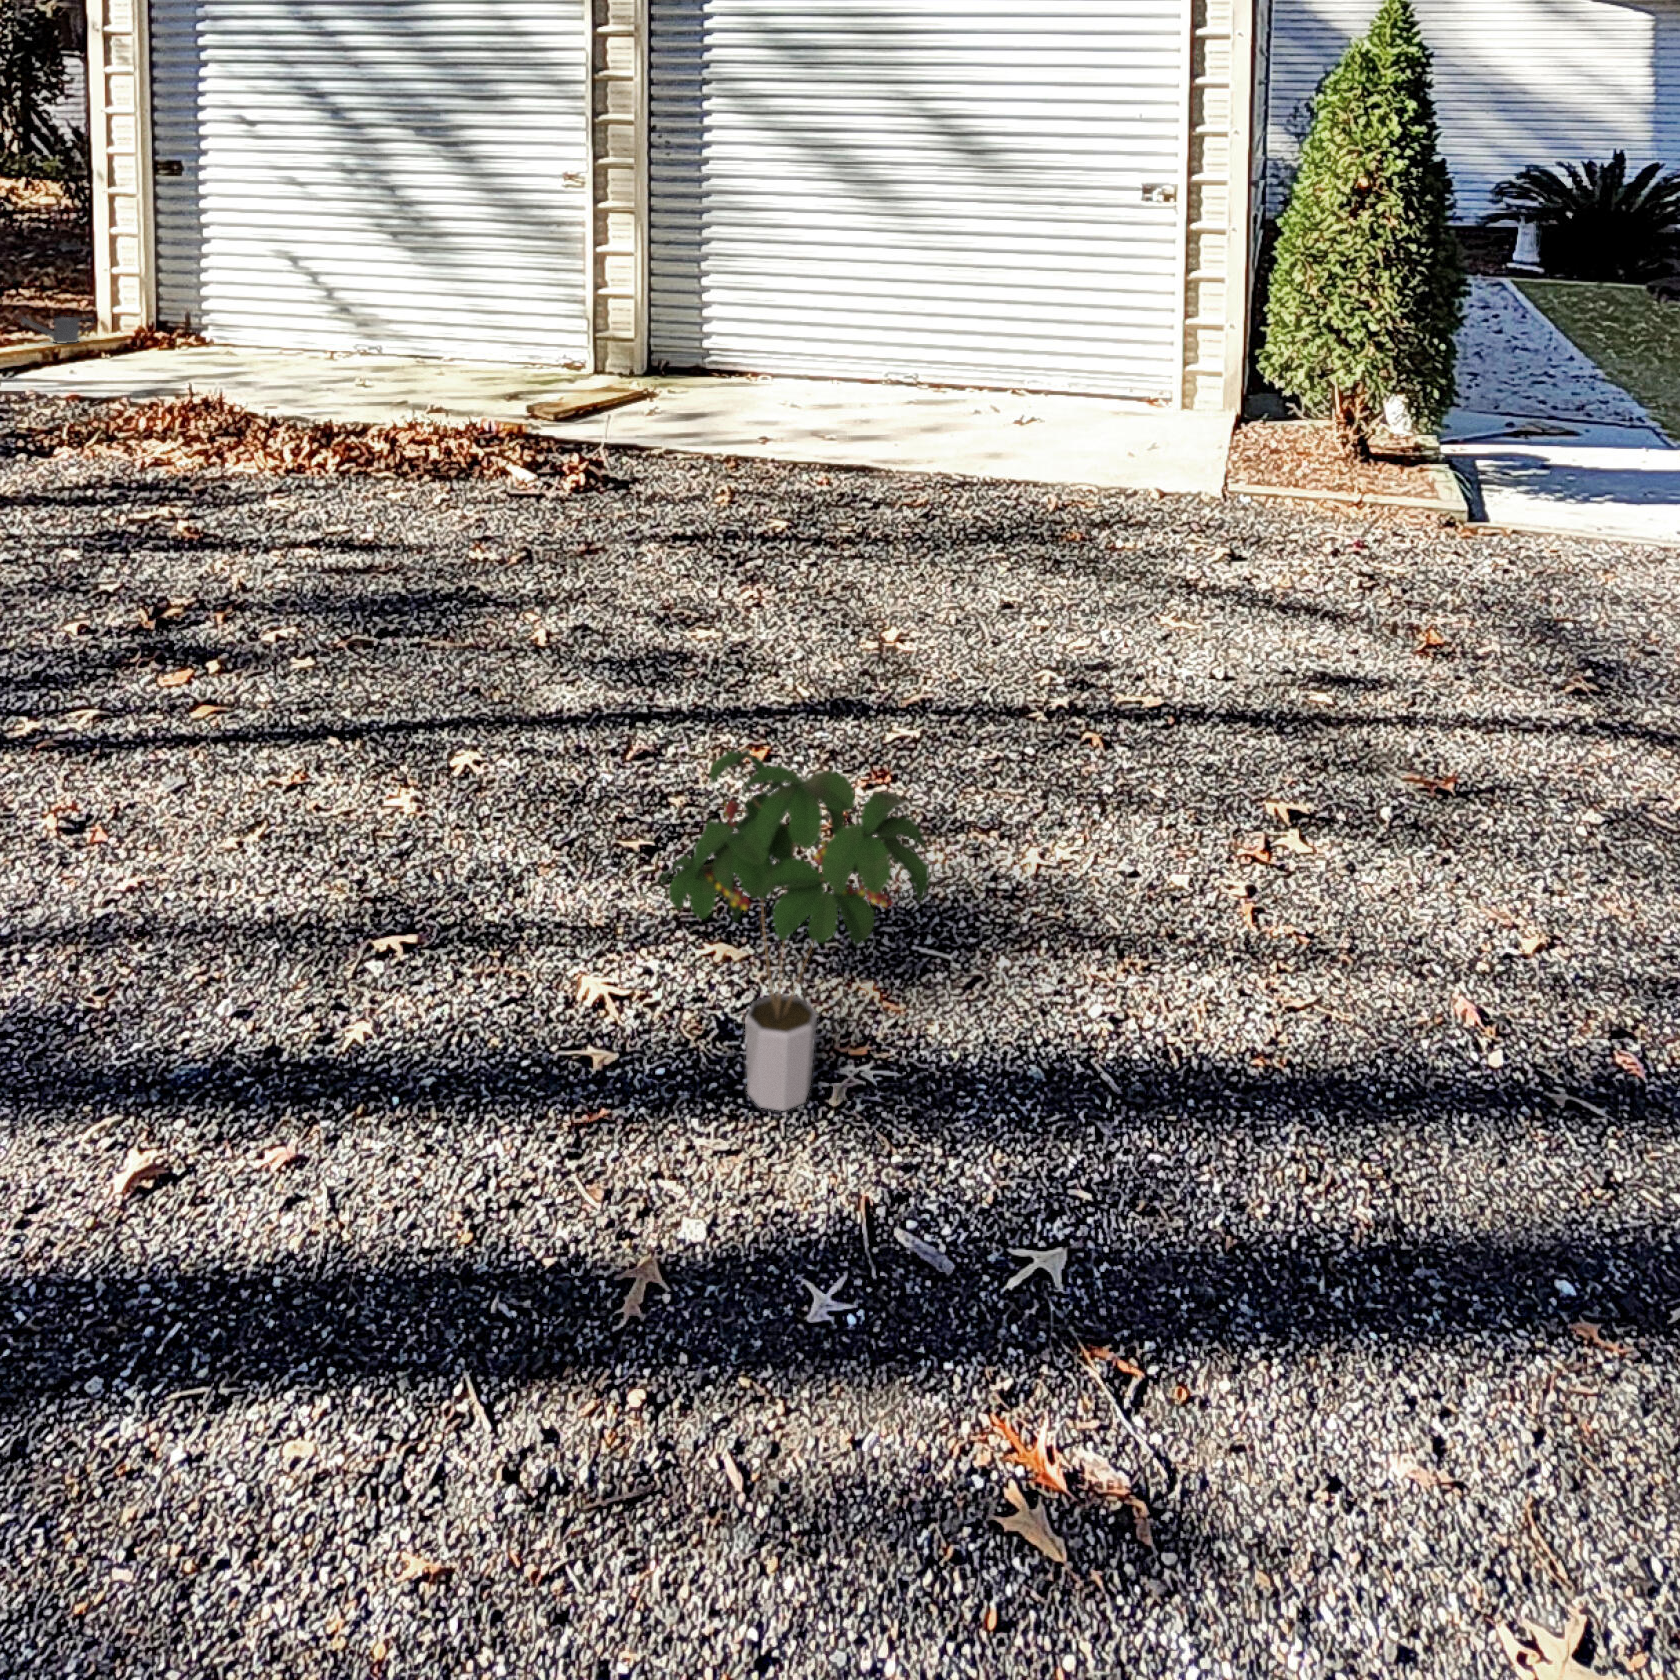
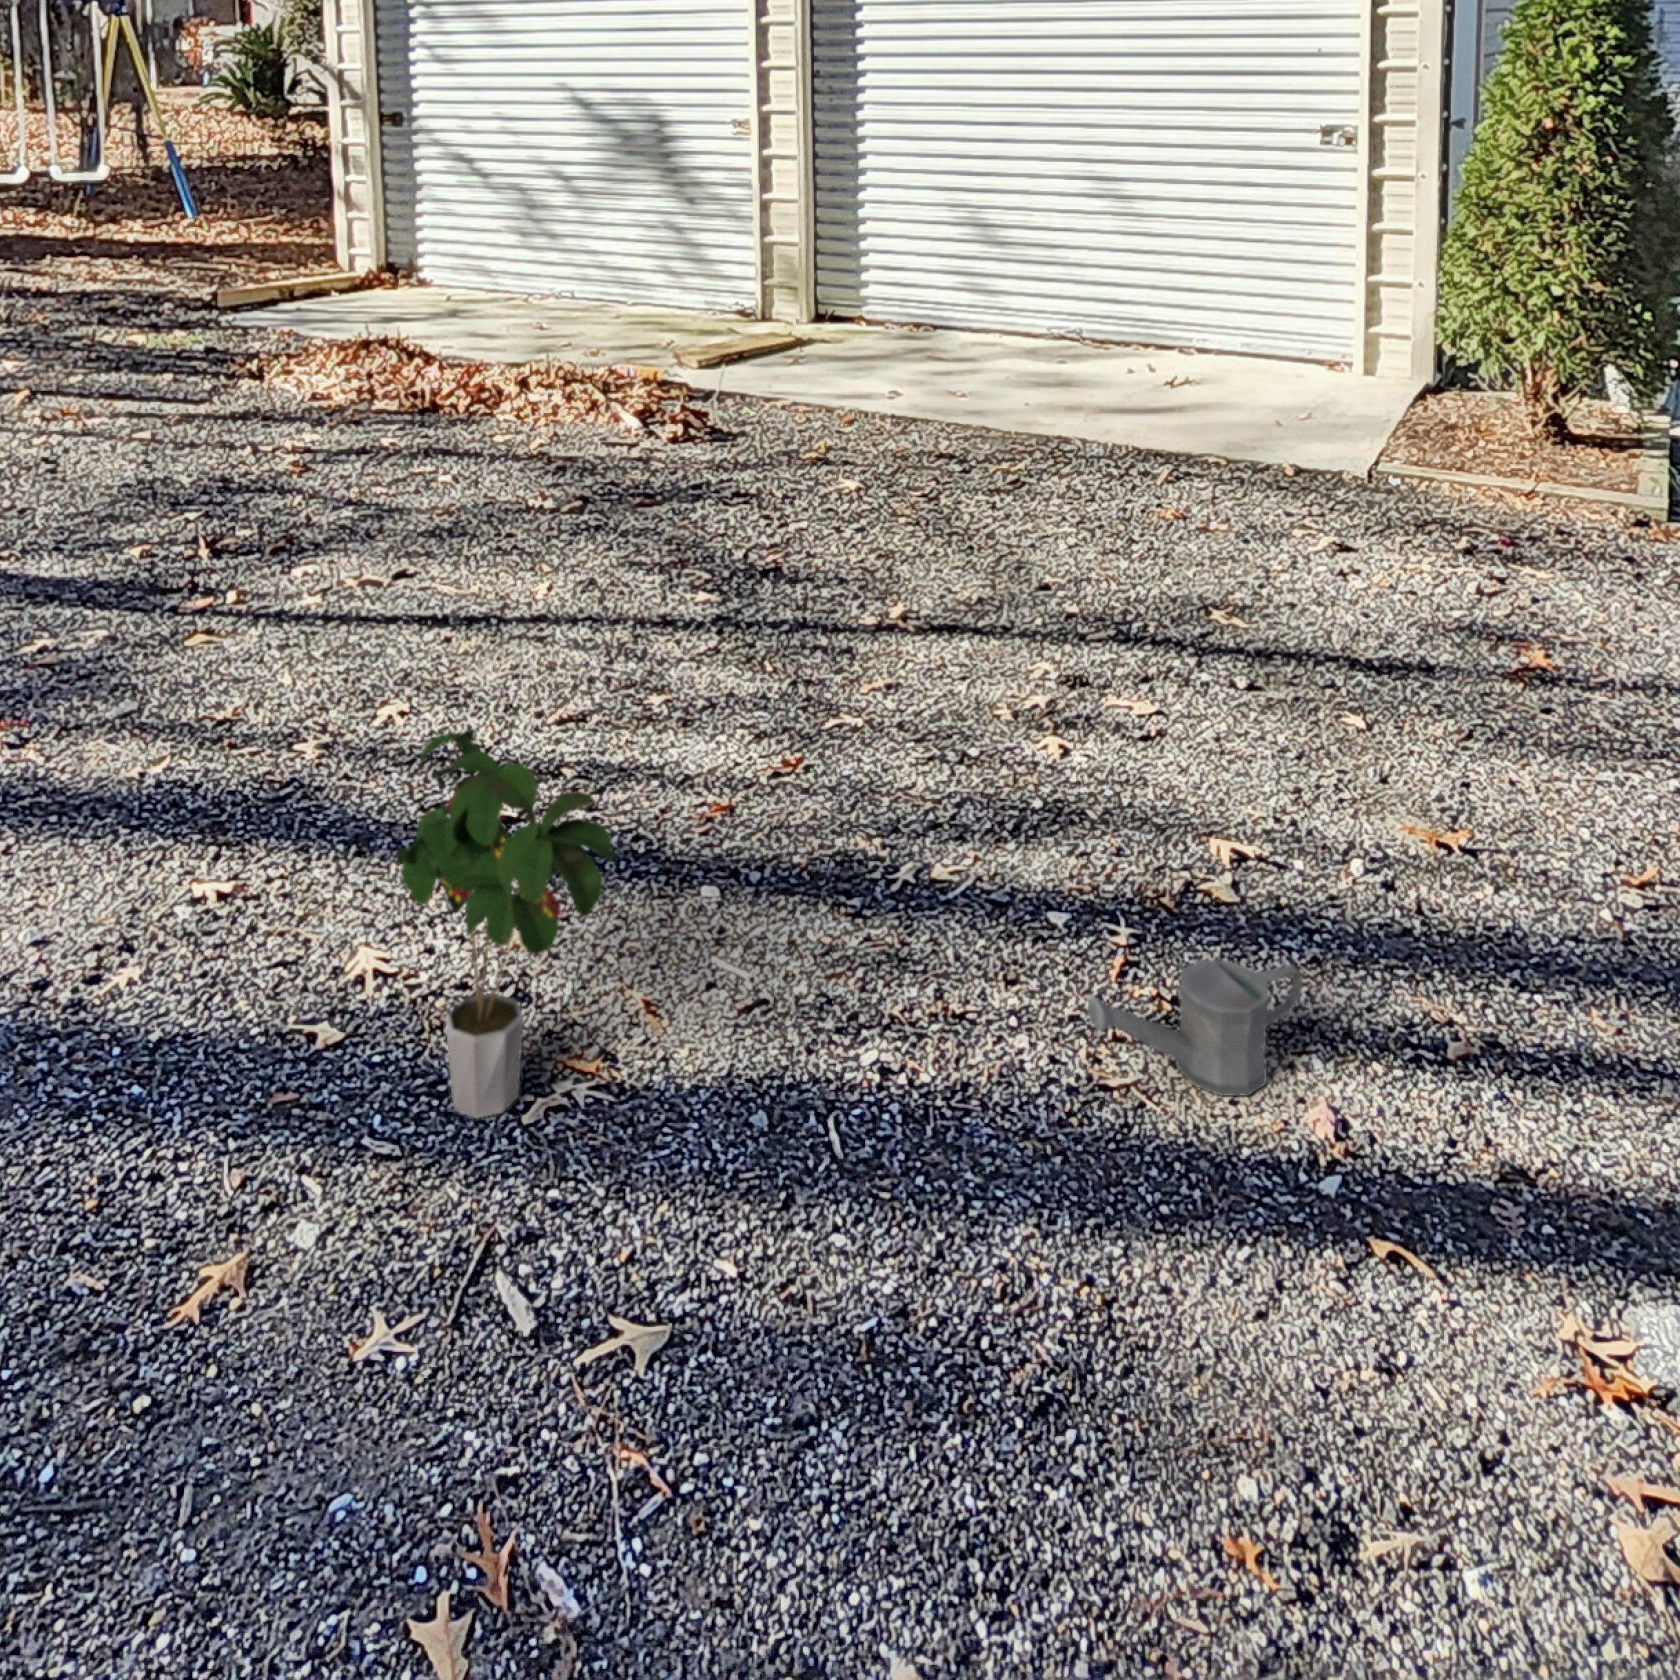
watering can: present [22,317,92,344] -> present [1088,960,1303,1096]

